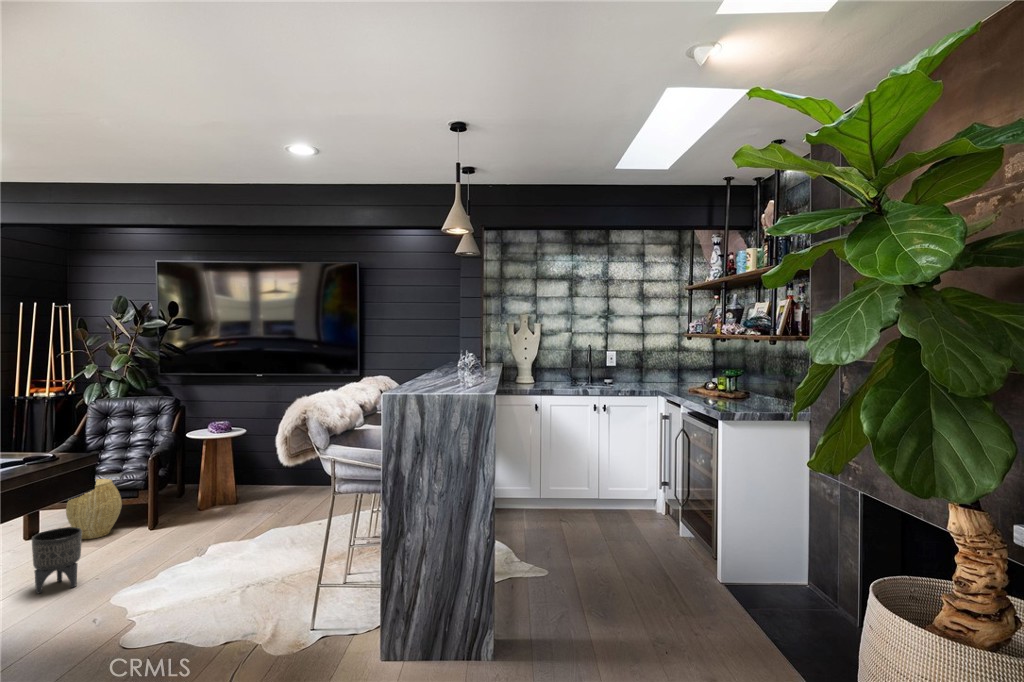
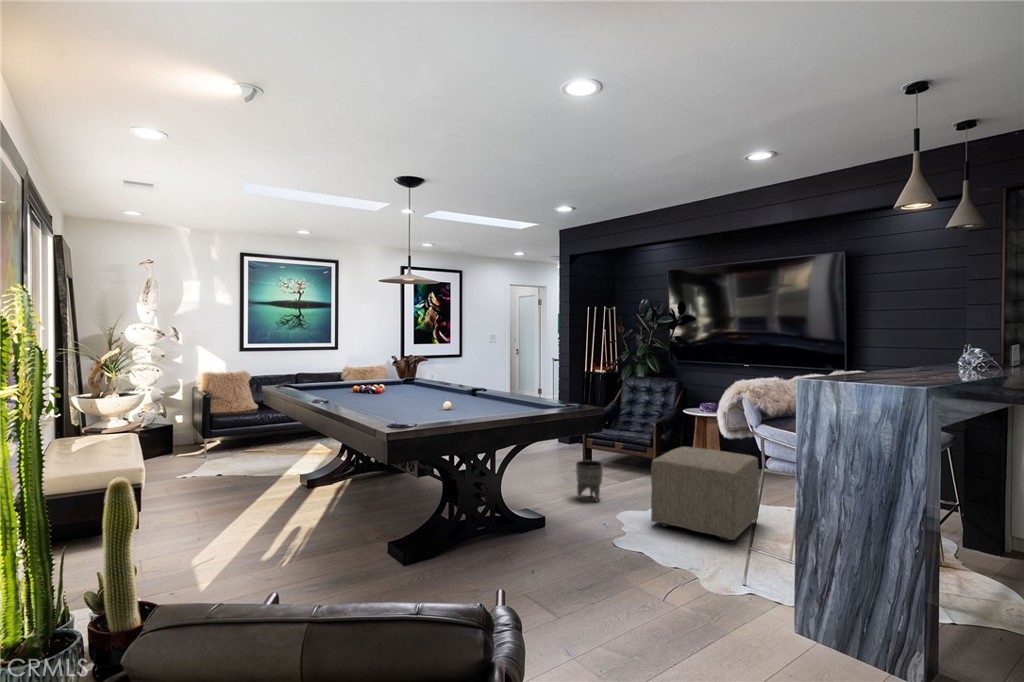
ottoman: none [171,478,298,590] -> present [651,446,759,541]
woven basket: present [66,479,122,539] -> none [603,433,636,476]

